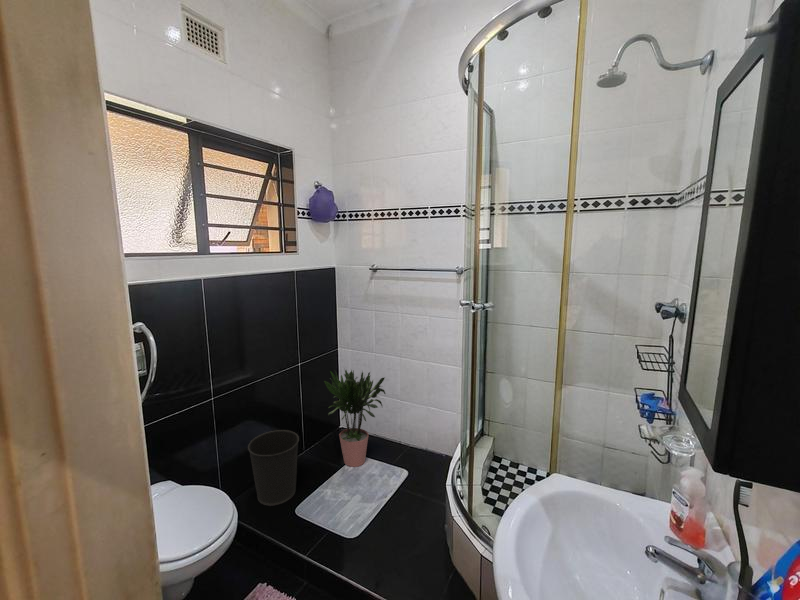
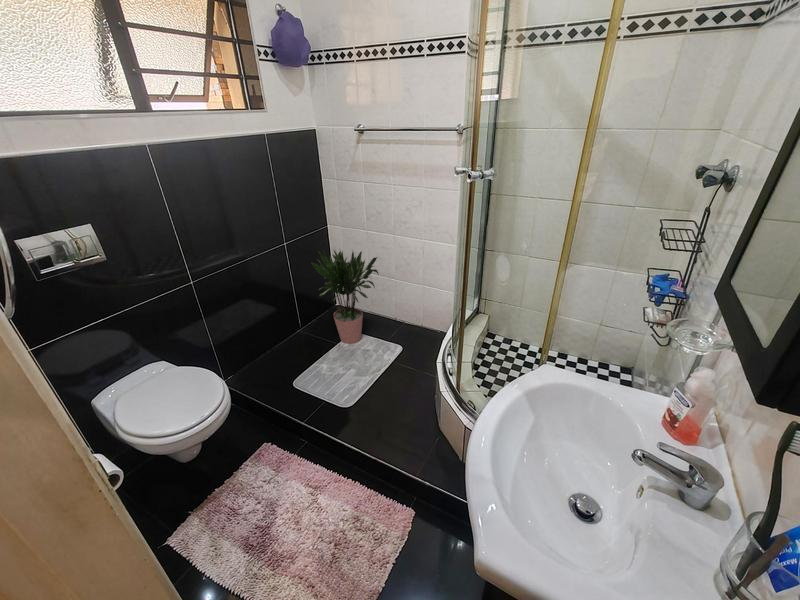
wastebasket: present [248,430,299,506] -> none [240,312,294,380]

